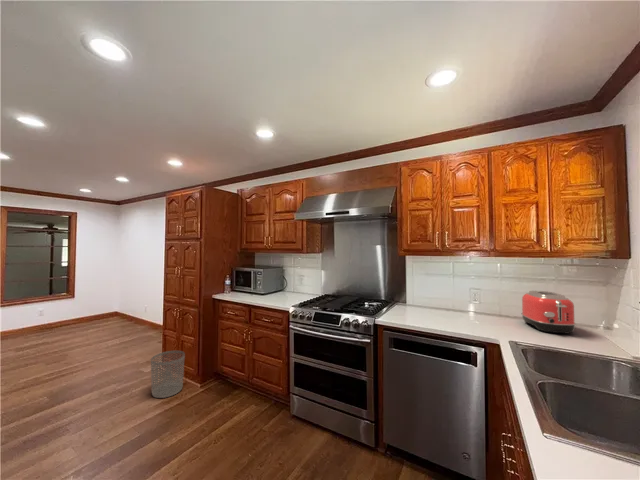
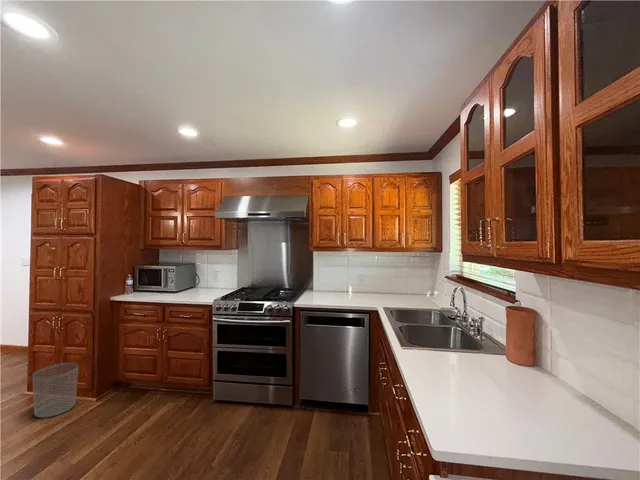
toaster: present [522,291,576,334] -> none [389,274,417,300]

